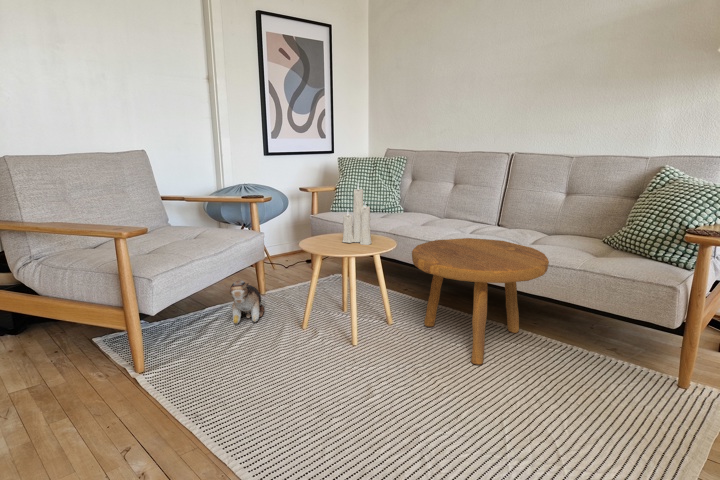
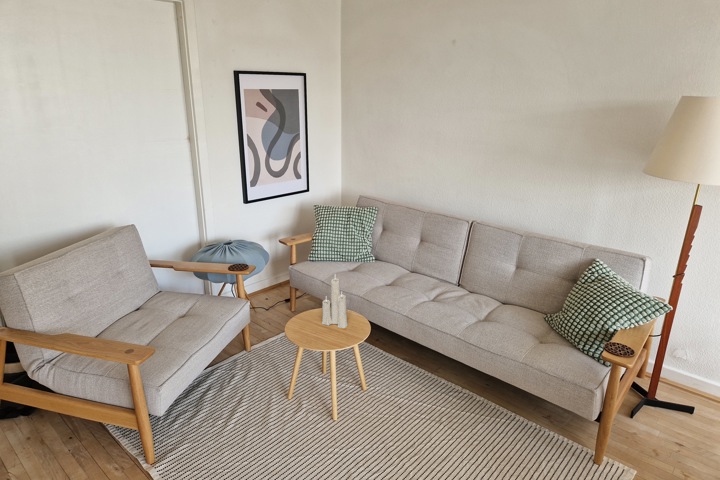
footstool: present [412,238,549,365] -> none [383,314,497,441]
plush toy: present [226,280,264,324] -> none [219,356,253,395]

